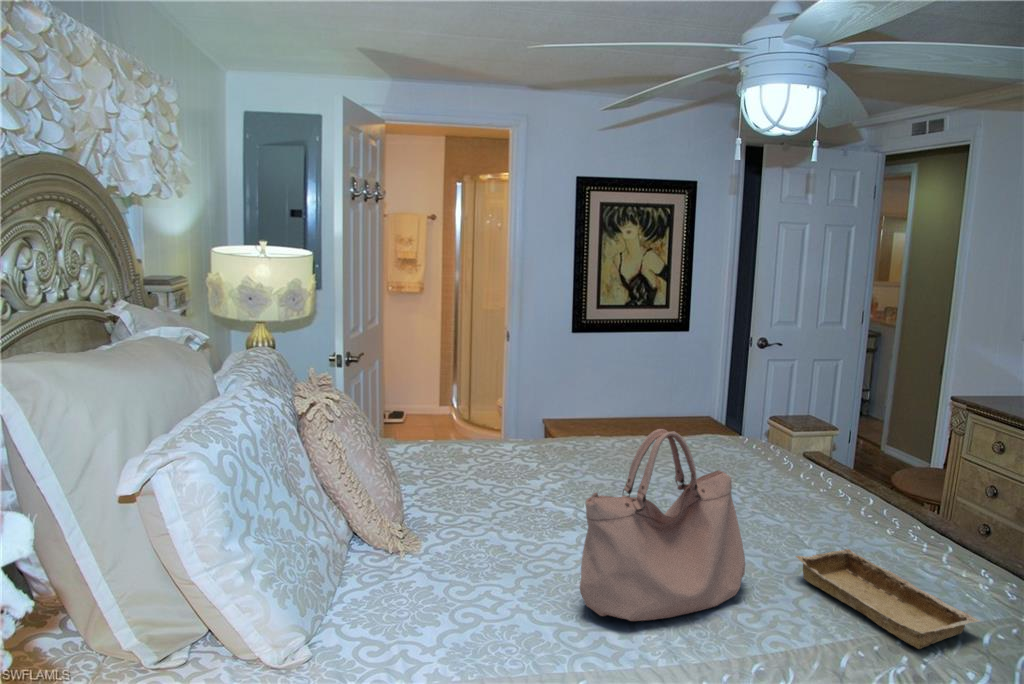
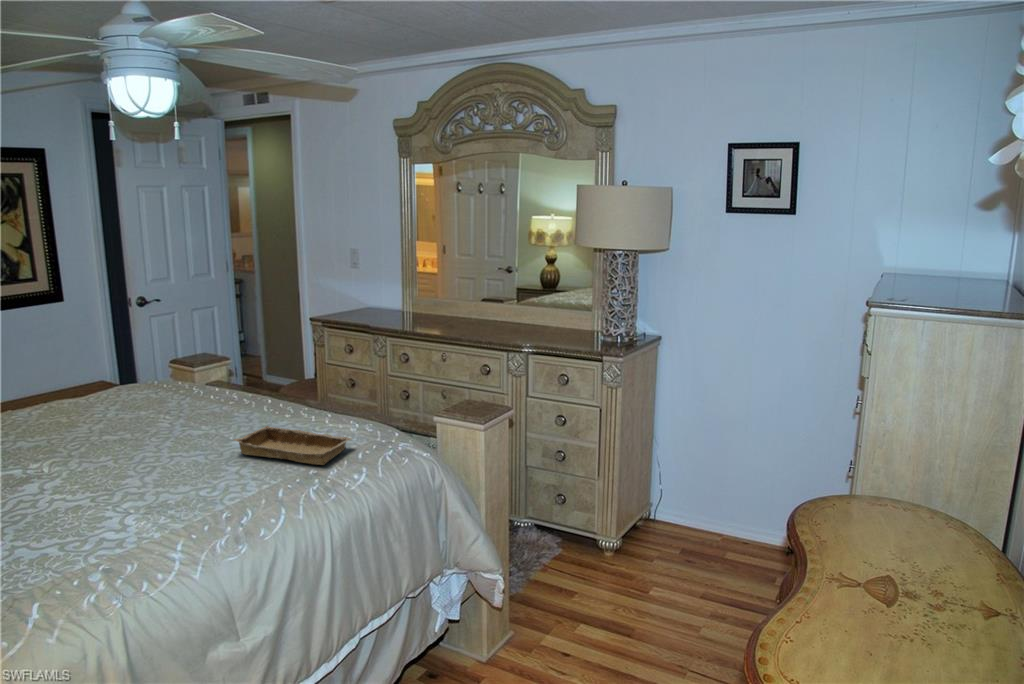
handbag: present [580,429,745,621] -> none [56,365,200,526]

